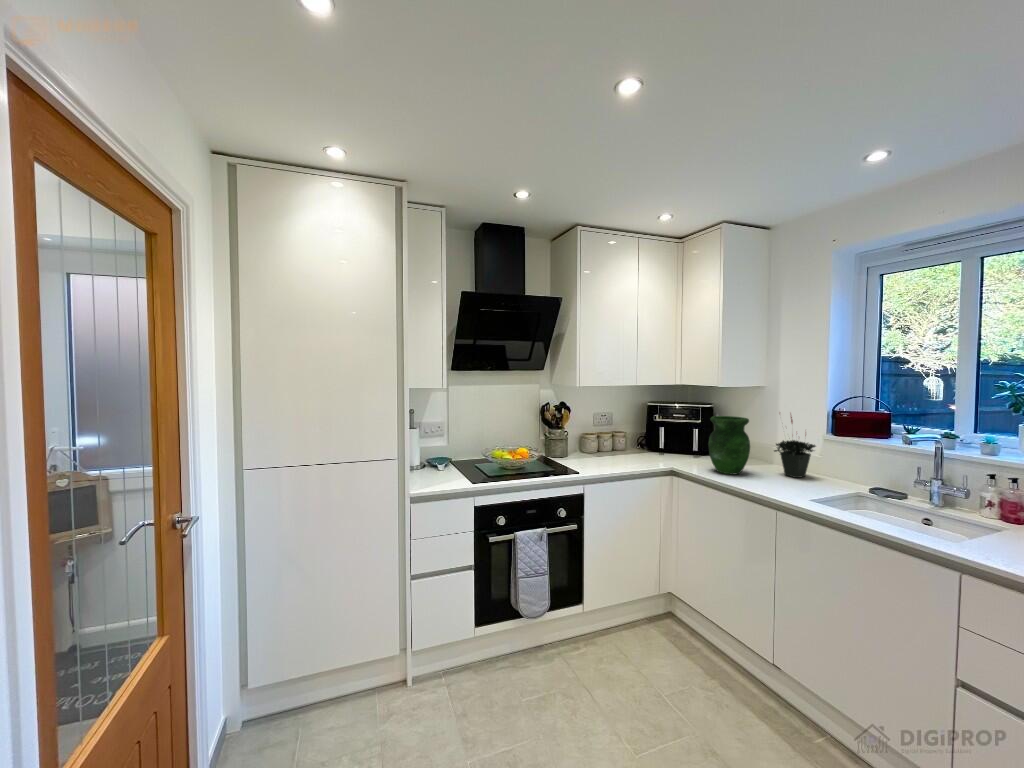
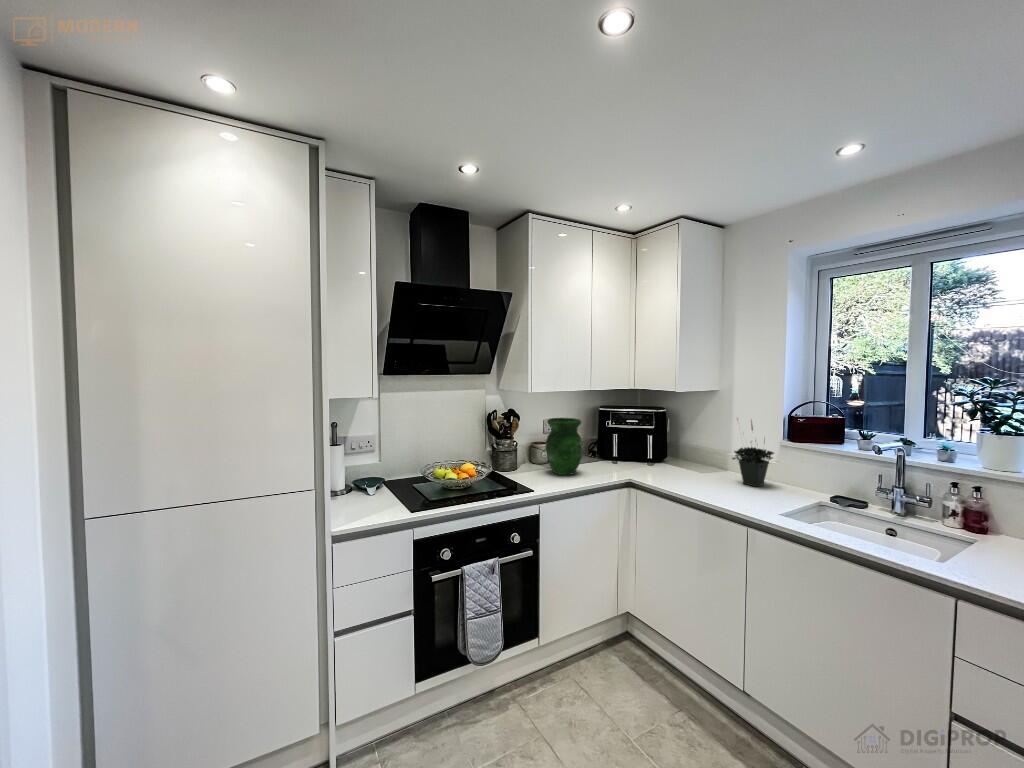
vase: present [708,416,750,474] -> present [546,418,583,475]

